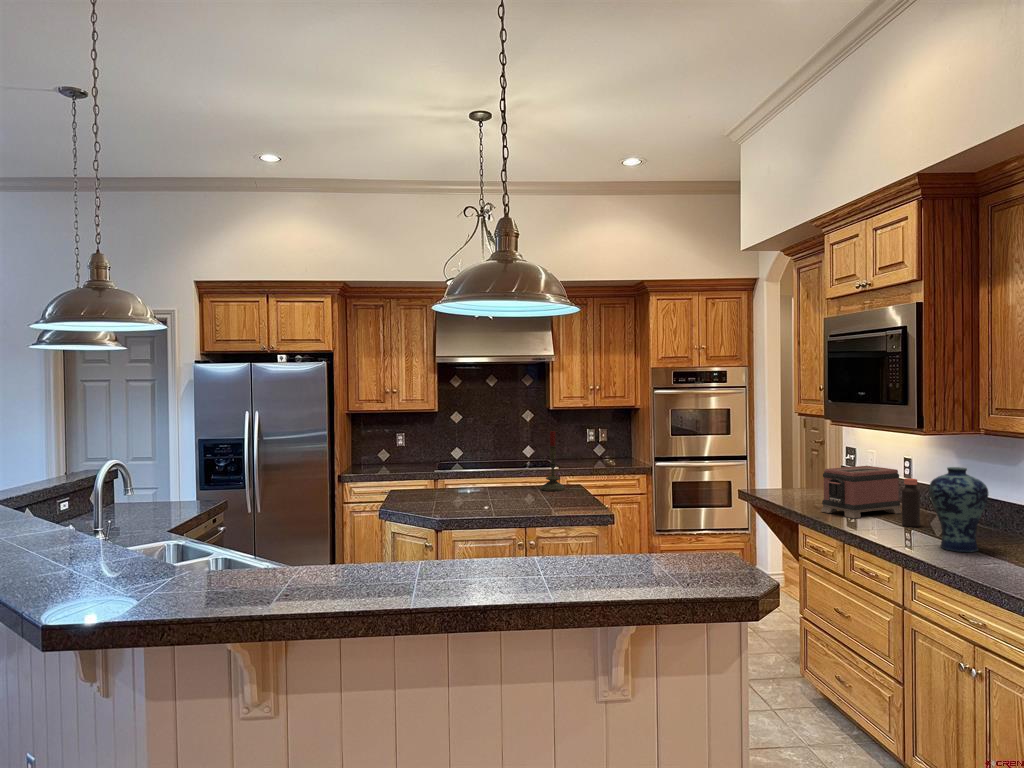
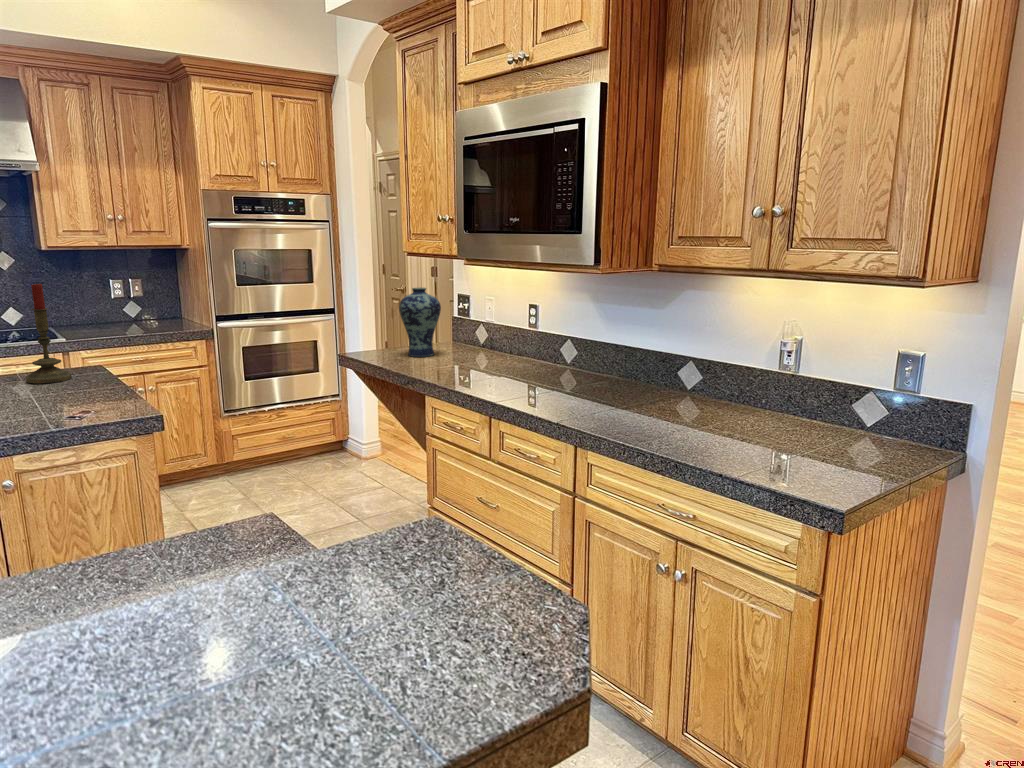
toaster: present [821,466,902,518] -> none [452,316,537,384]
vase: present [929,467,988,552] -> present [399,288,441,357]
bottle: present [902,478,920,527] -> none [549,331,569,389]

